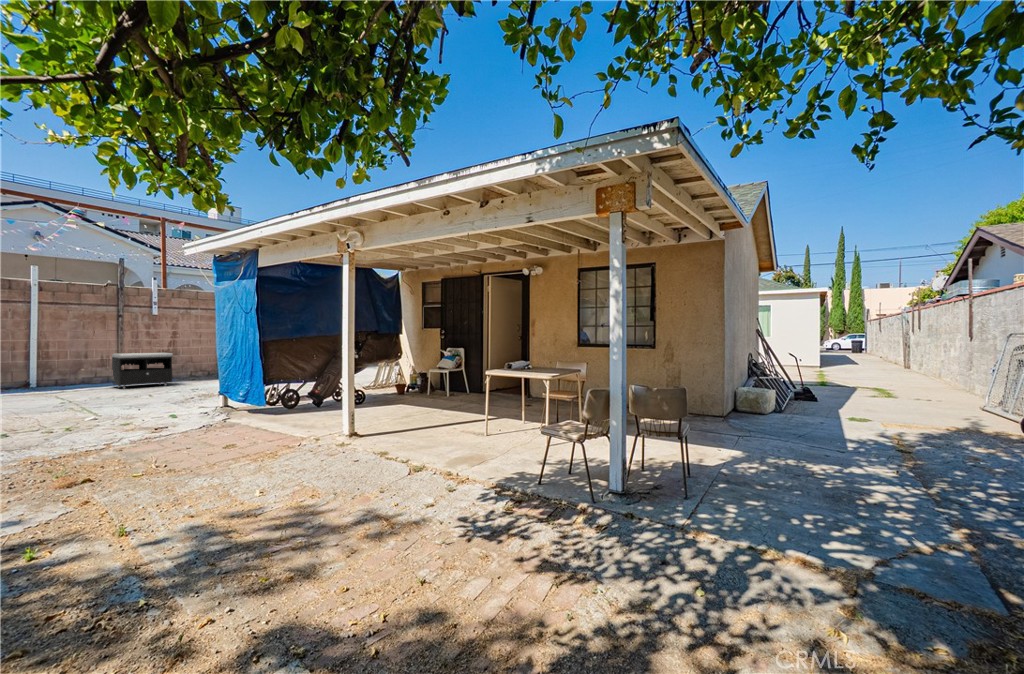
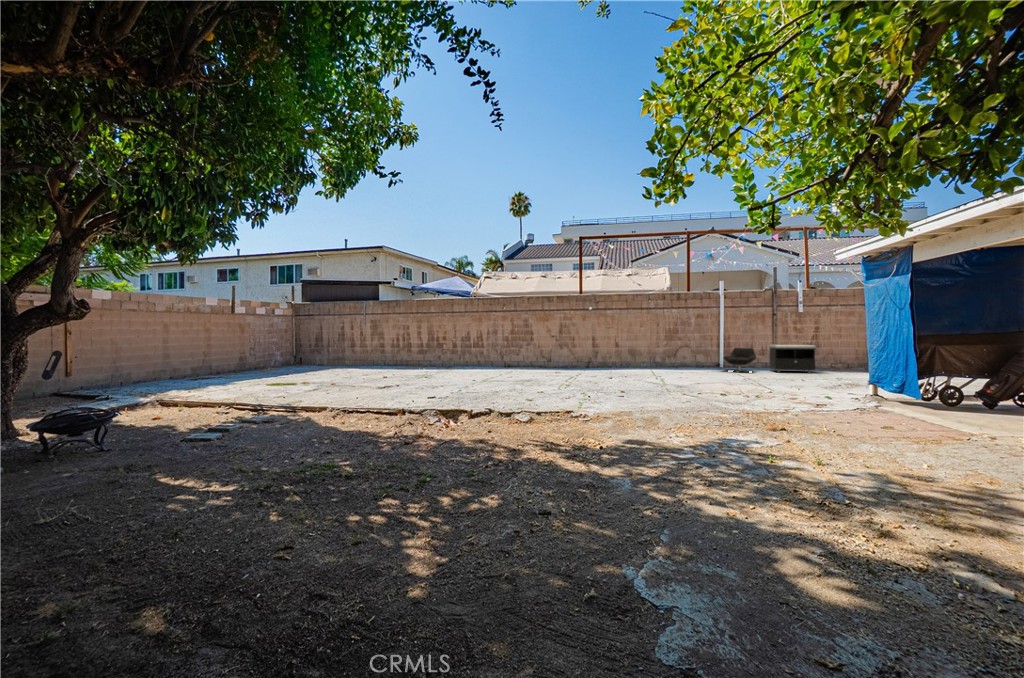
lounge chair: none [32,359,91,395] -> present [724,348,756,372]

